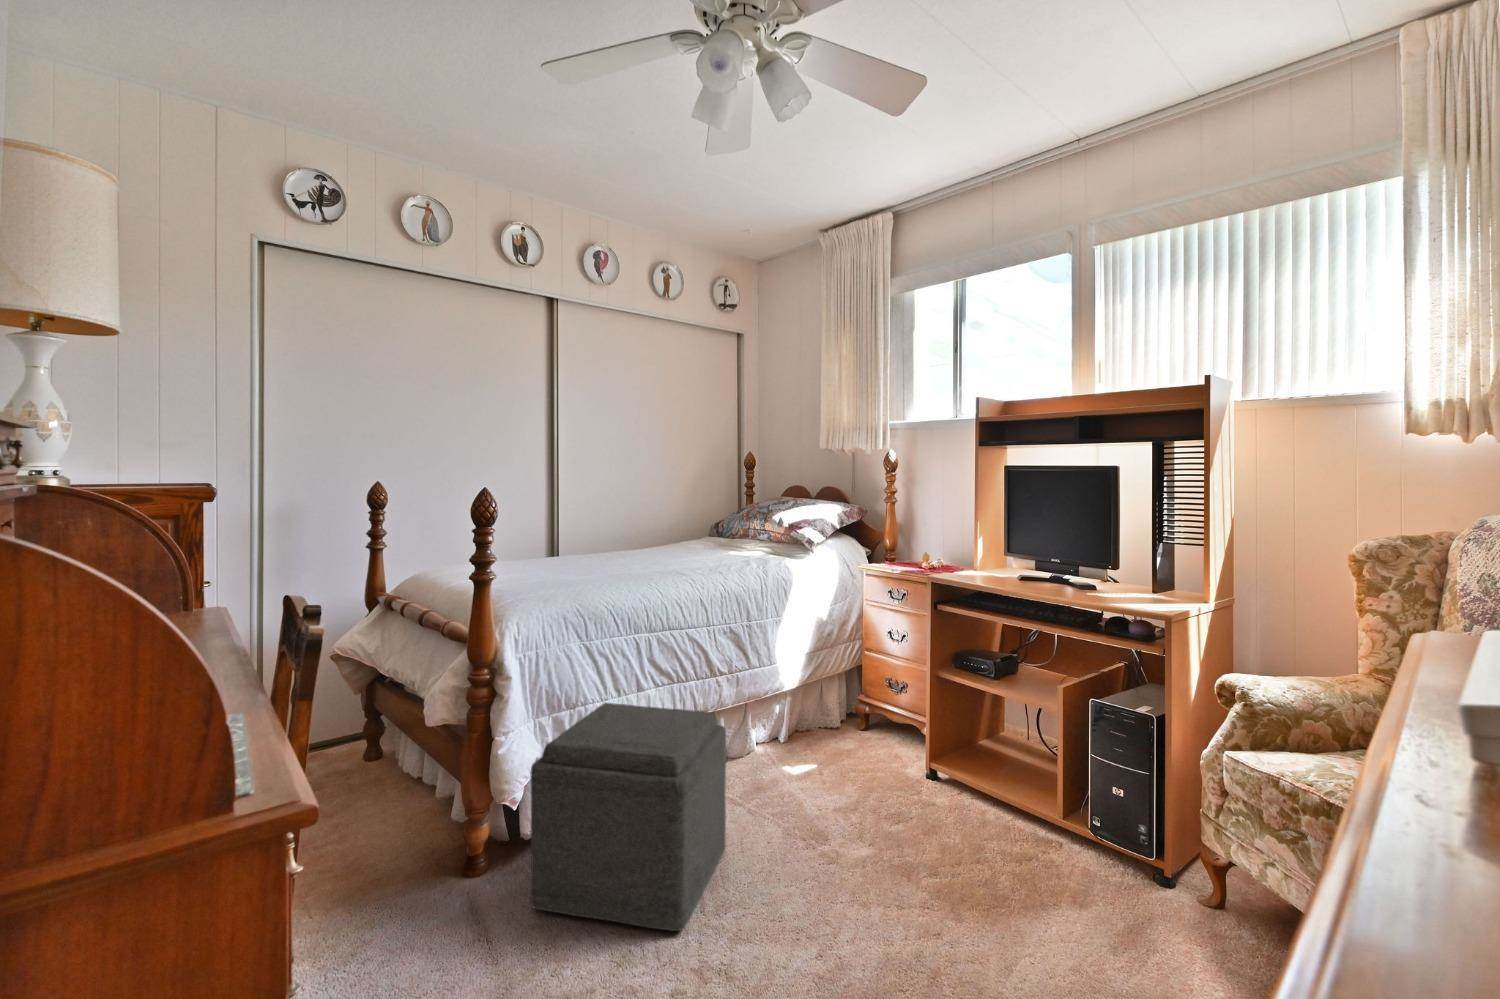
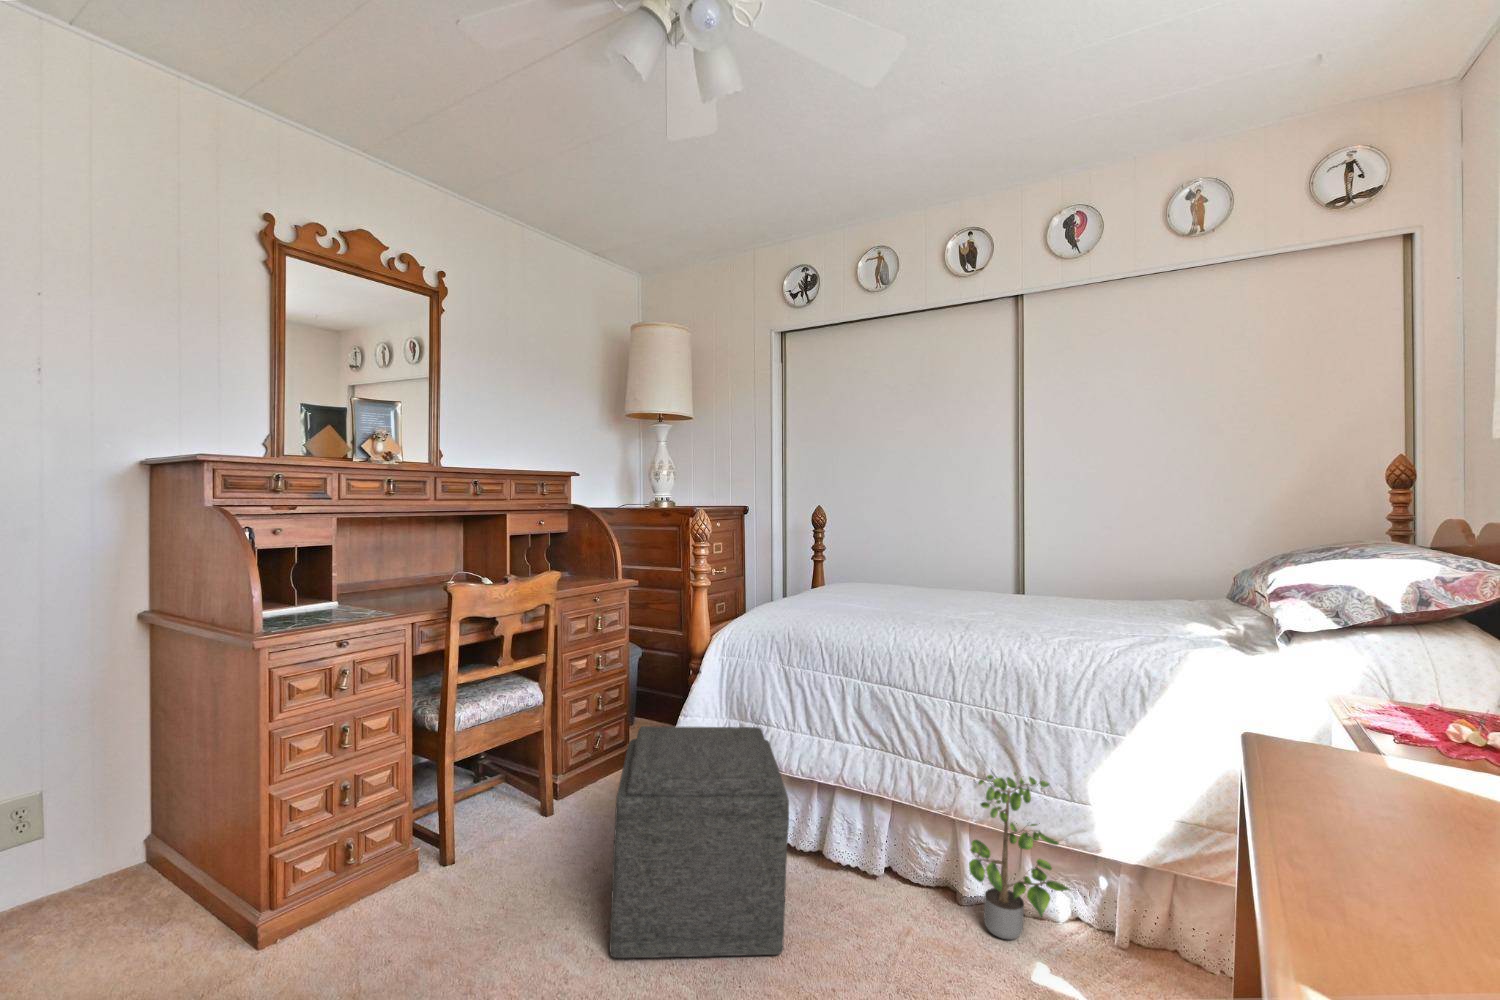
potted plant: none [725,655,781,771] -> present [969,772,1070,940]

